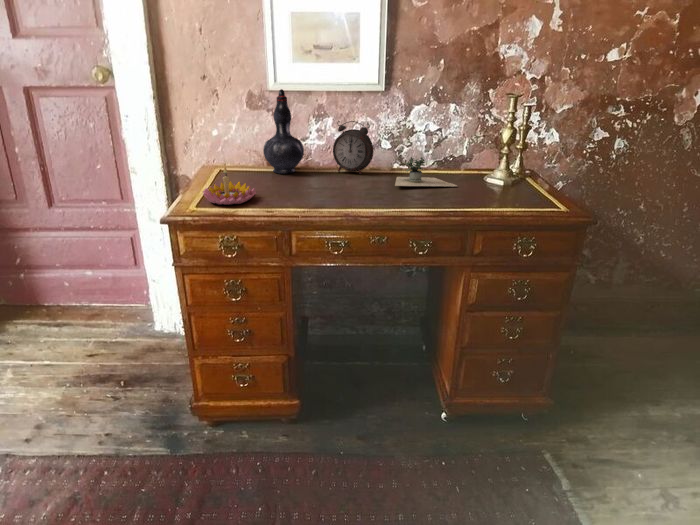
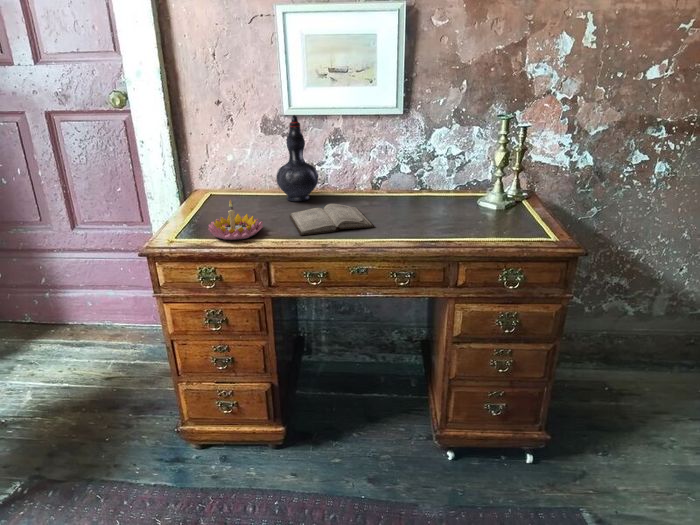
alarm clock: present [333,121,374,174] -> none [348,147,390,202]
potted plant: present [395,157,457,186] -> none [410,186,505,218]
diary: none [279,174,362,201] -> present [290,204,375,235]

